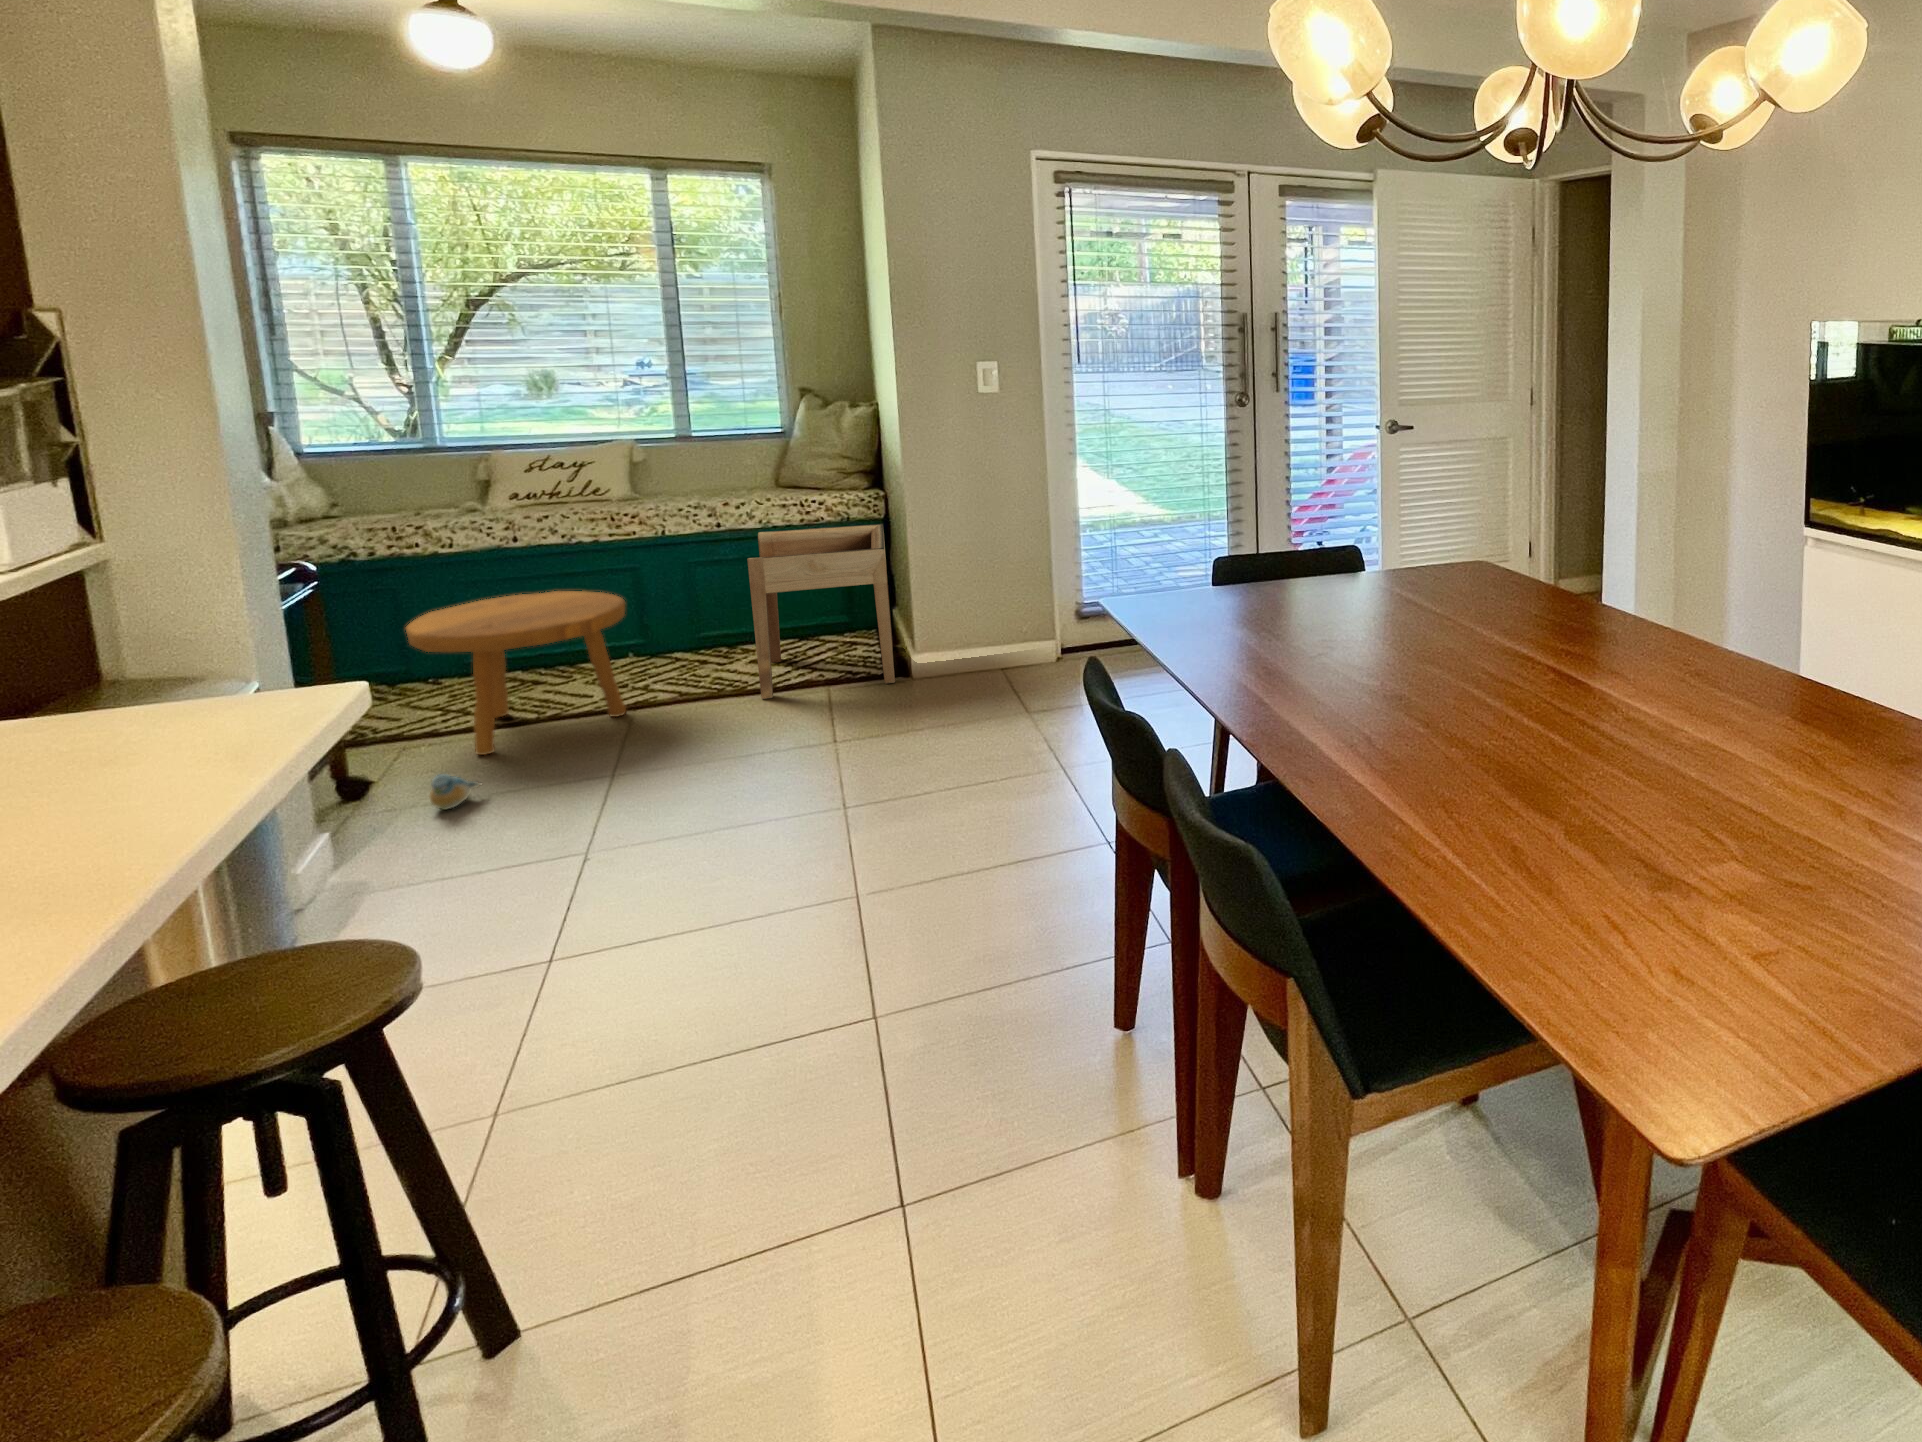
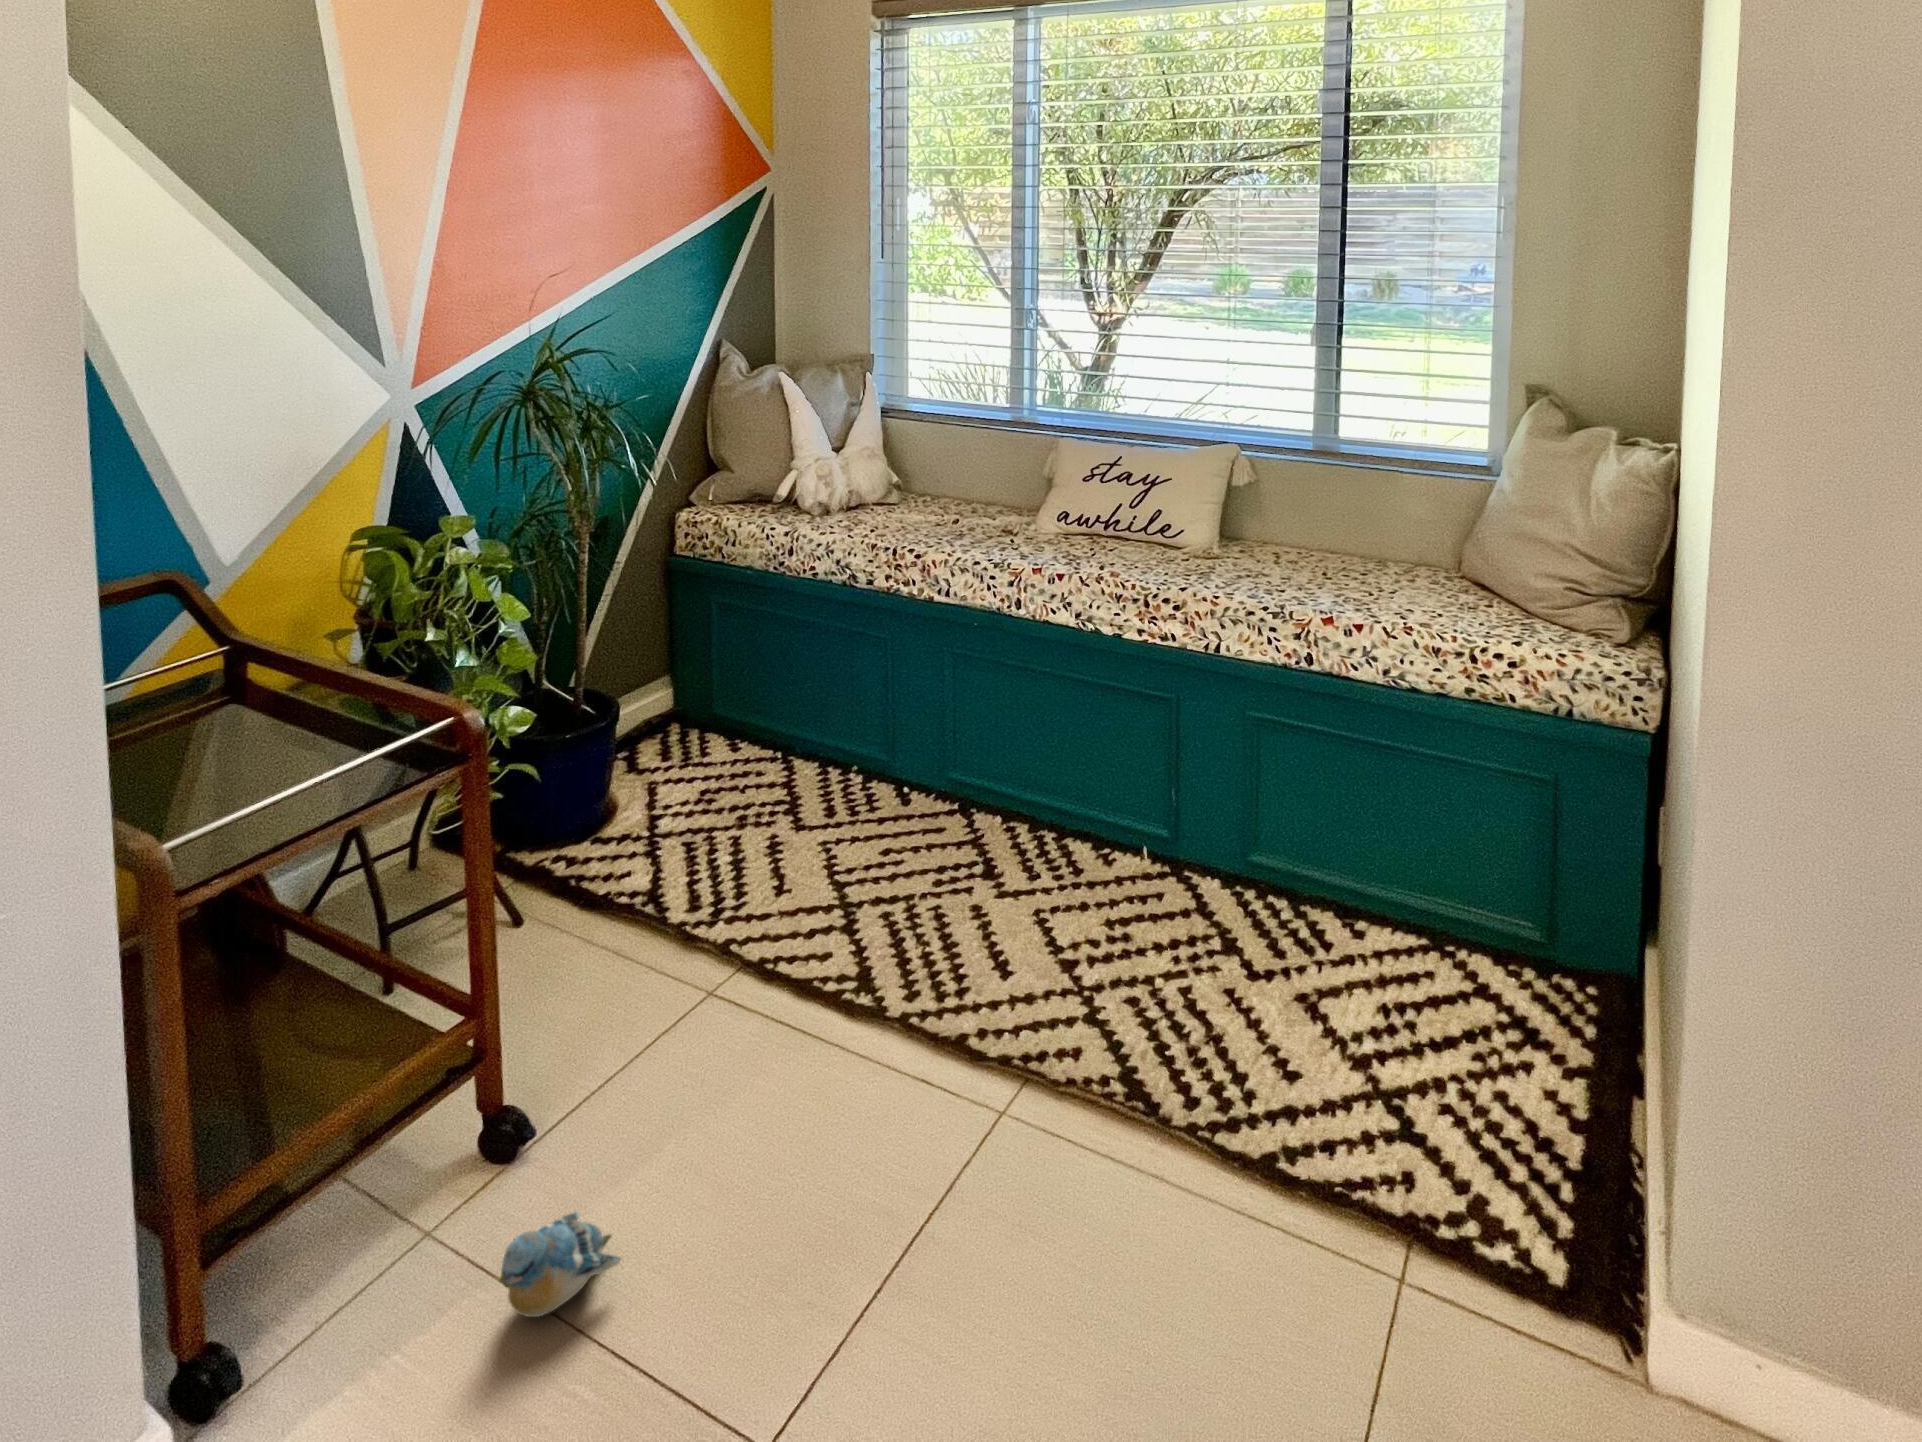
side table: present [747,524,895,699] -> none [1255,724,1646,1371]
footstool: present [406,591,626,755] -> none [713,732,1050,1092]

